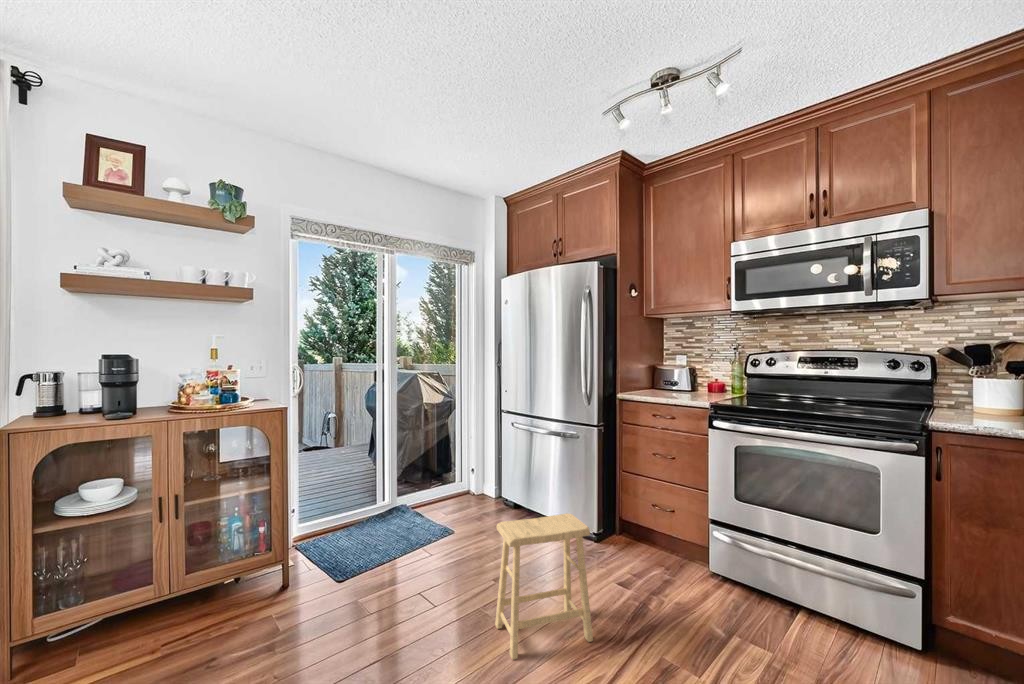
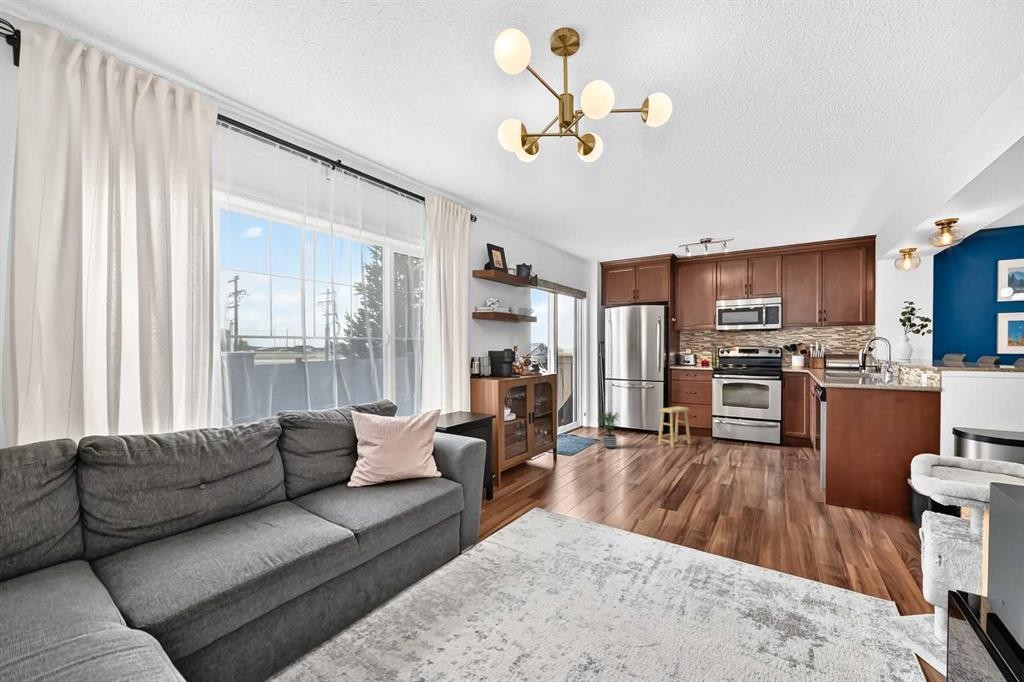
potted plant: none [303,516,382,631] -> present [600,412,618,449]

